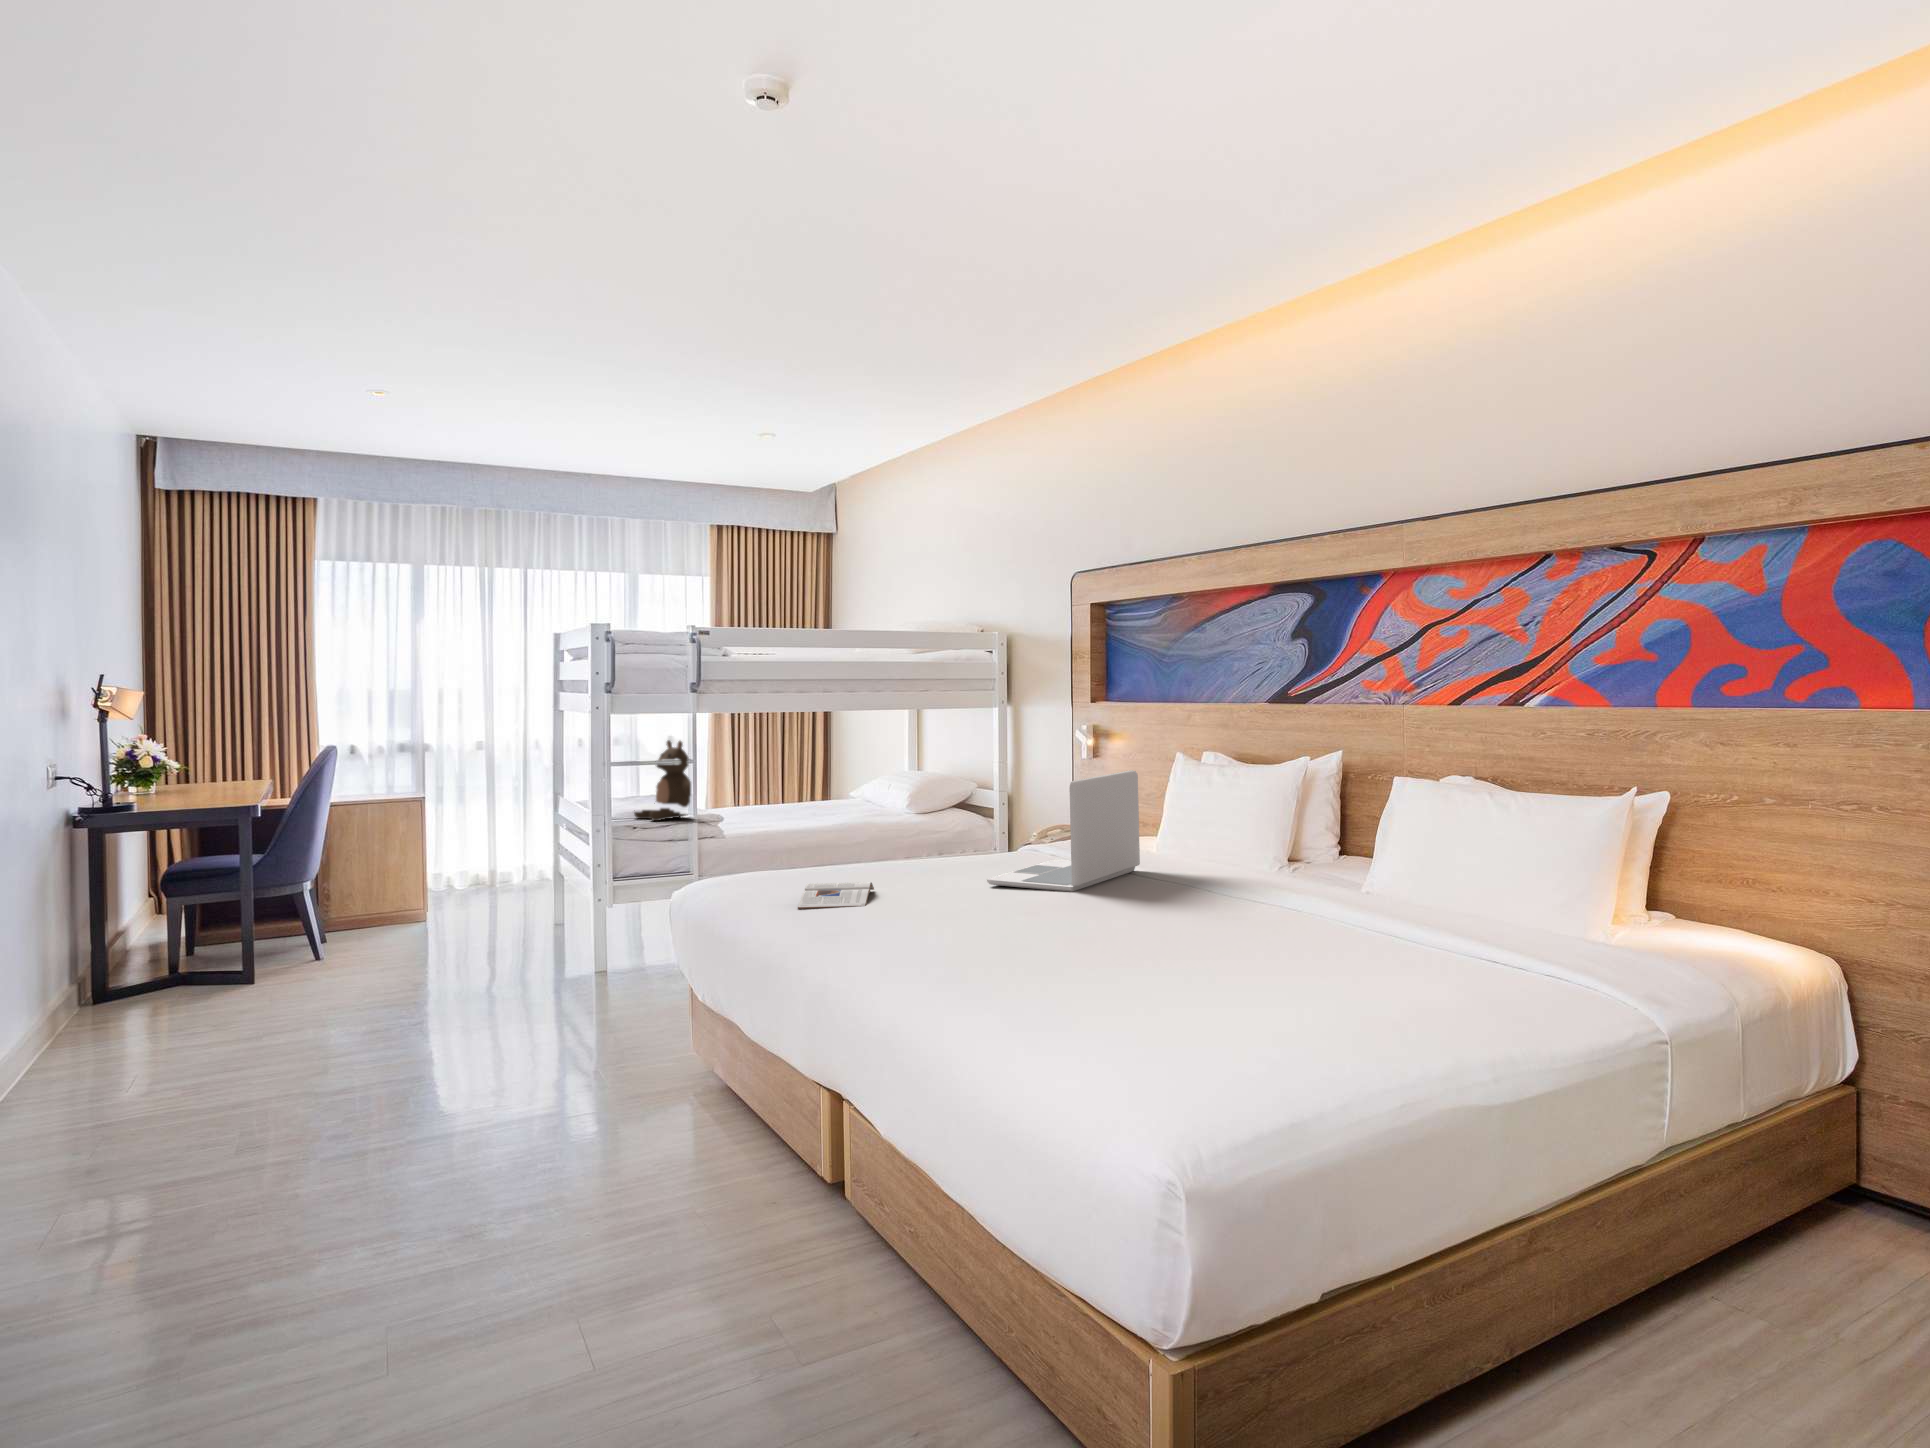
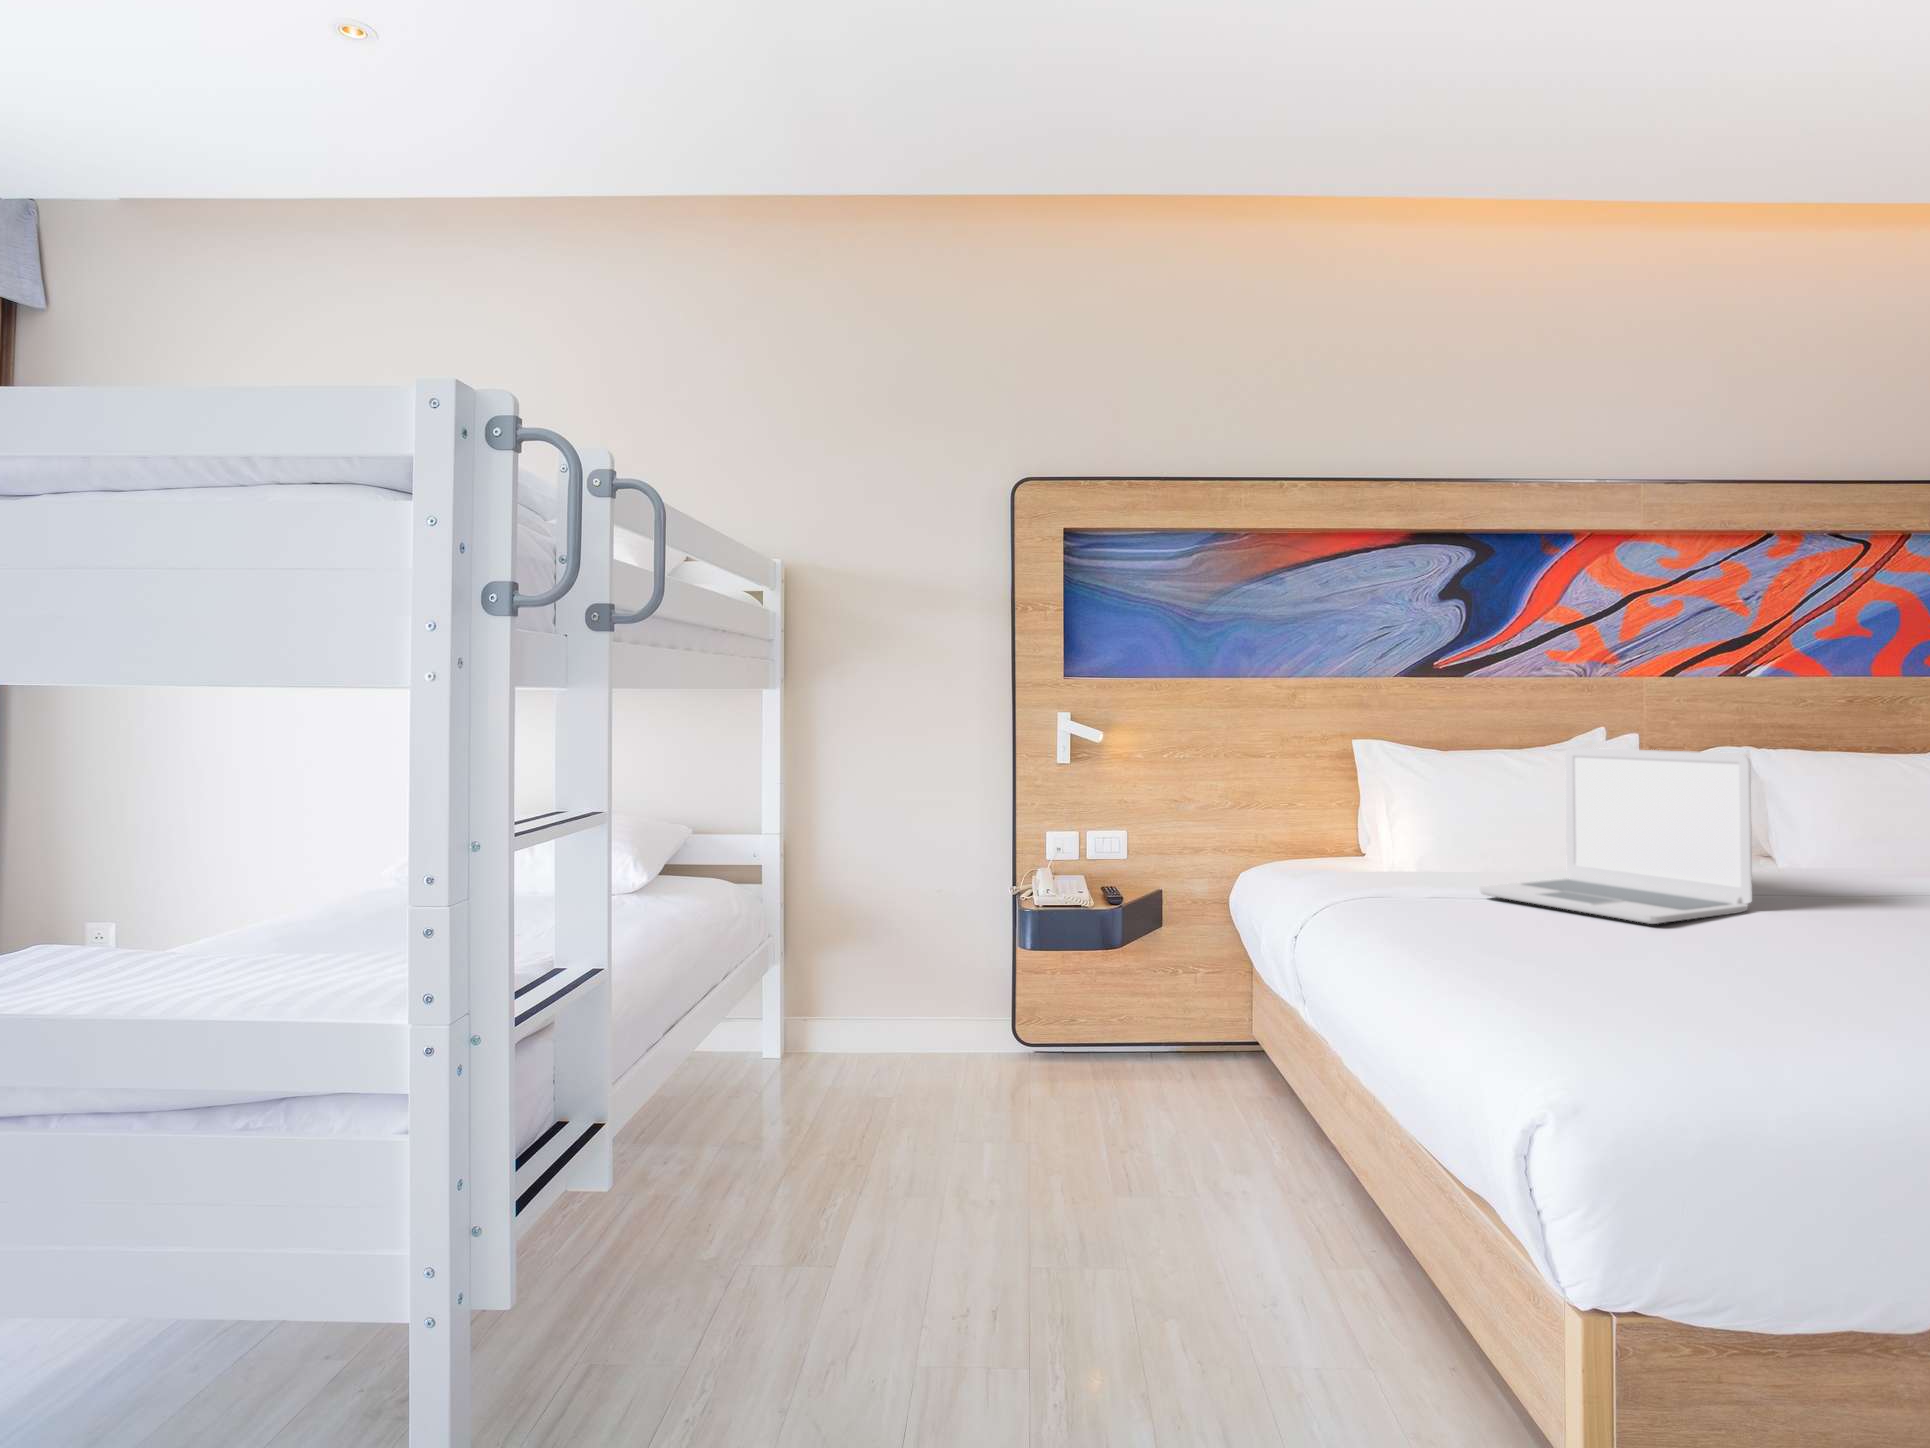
stuffed bear: present [634,740,691,821] -> none [126,737,340,979]
magazine: present [798,882,874,909] -> none [1621,946,1831,1010]

